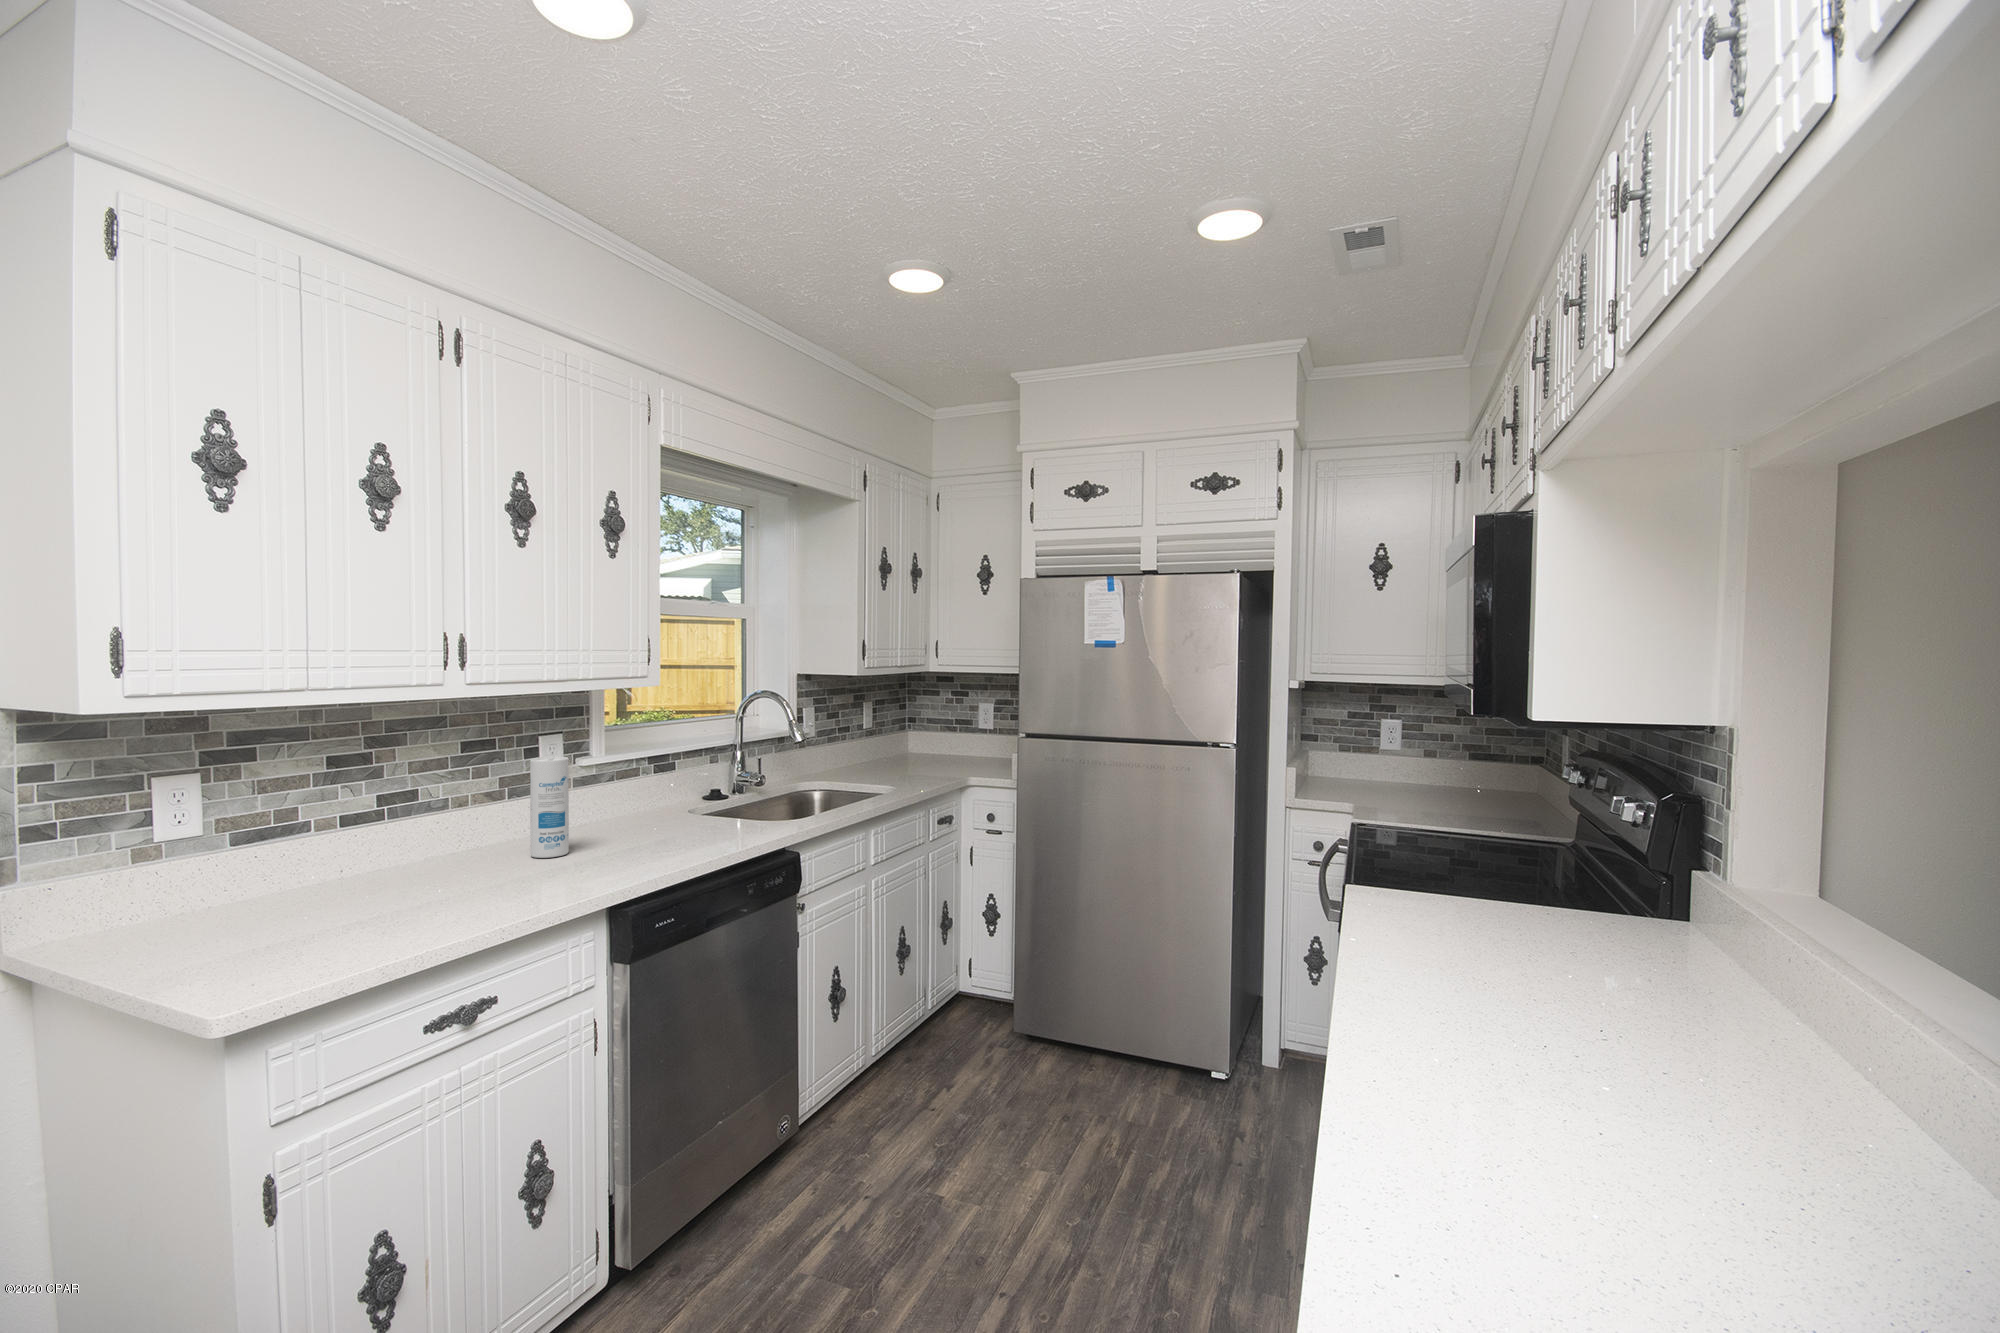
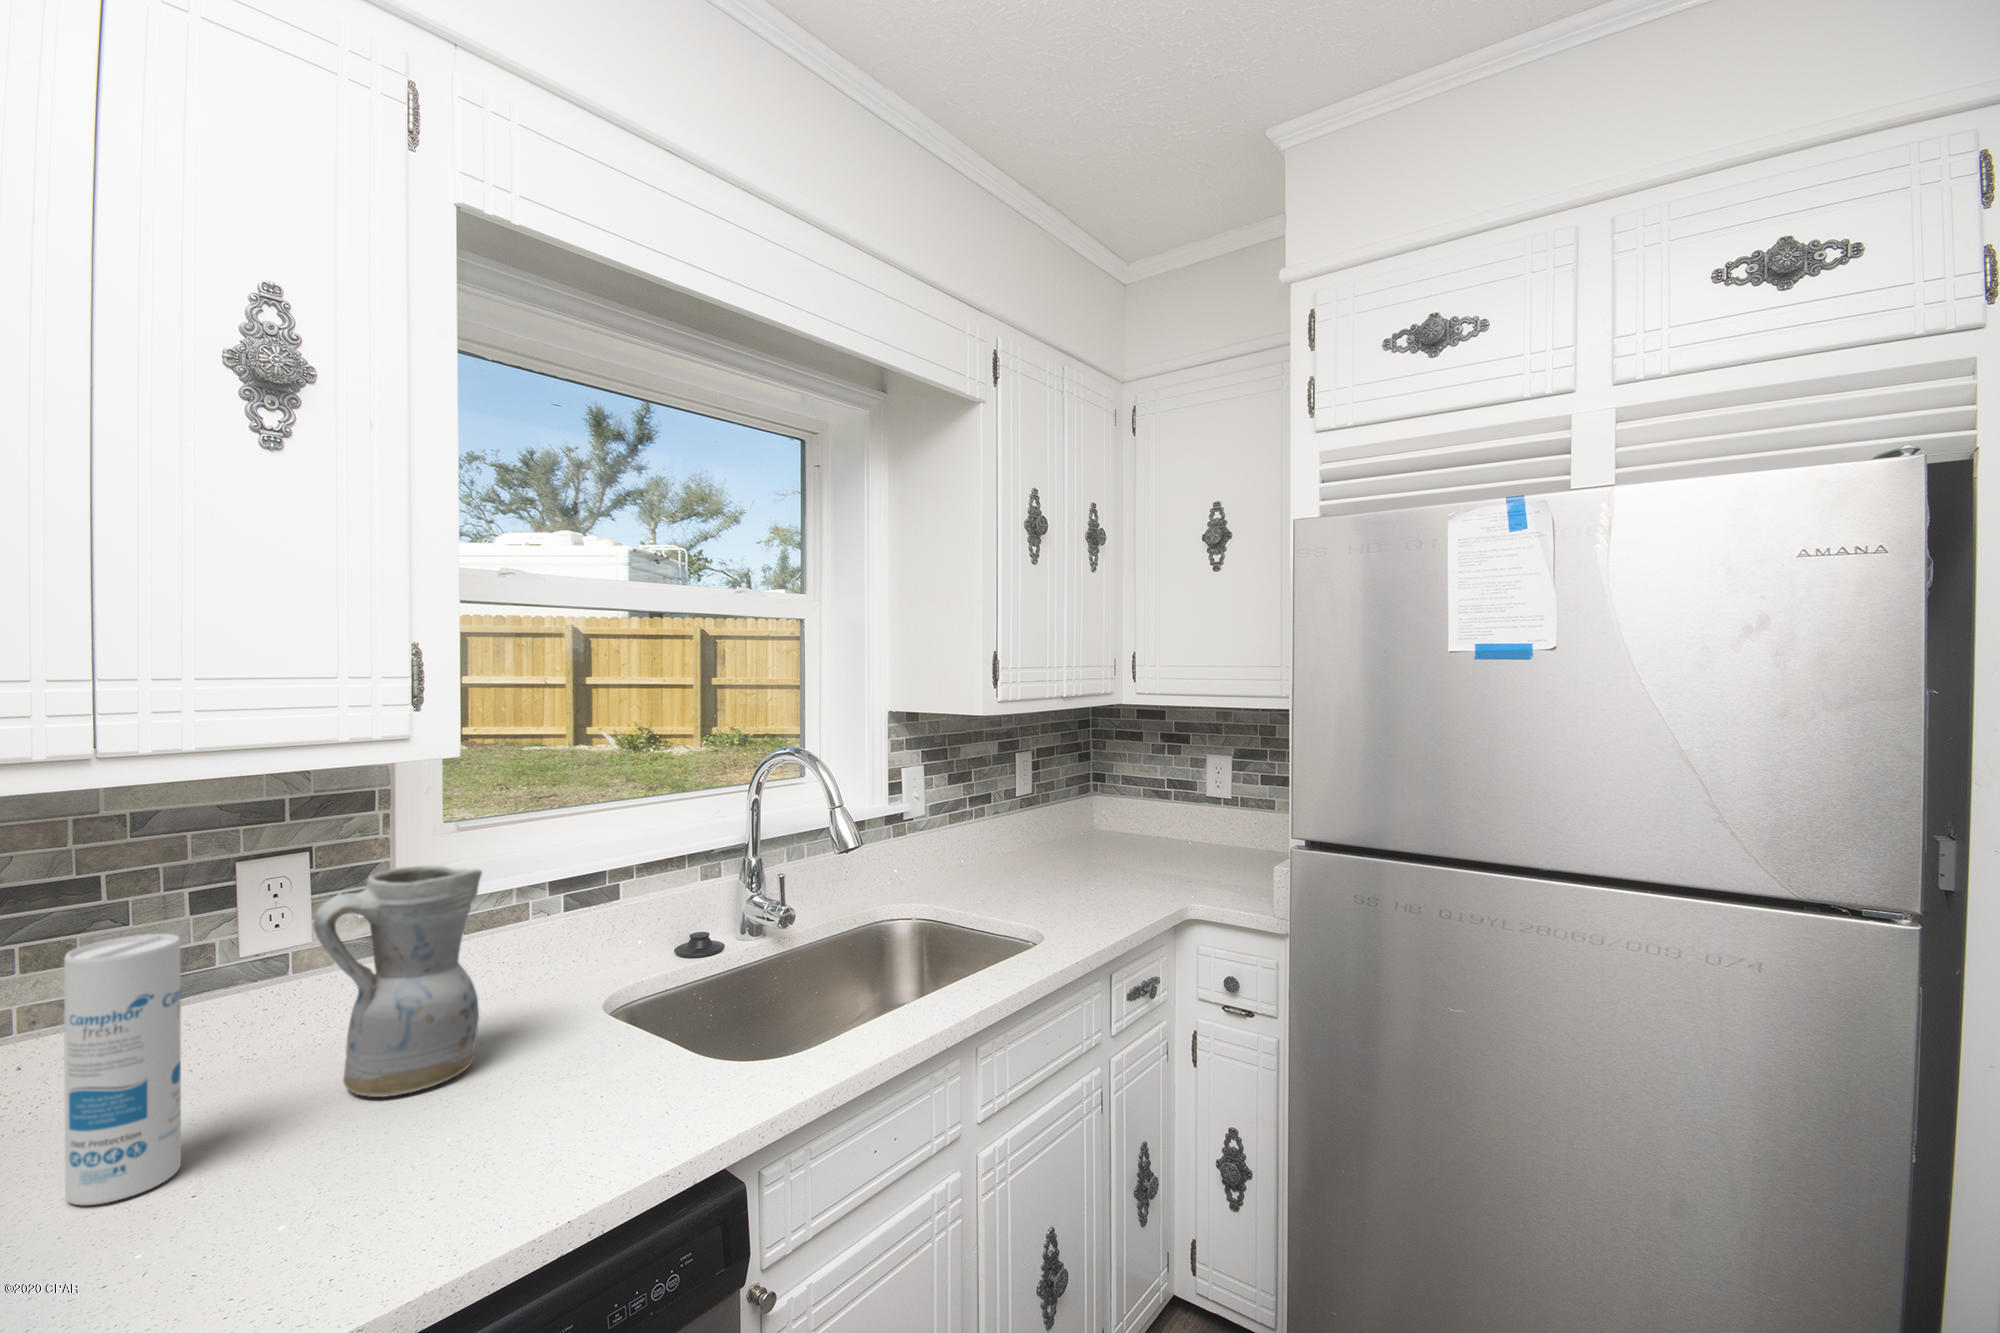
ceramic pitcher: none [593,739,653,836] -> present [313,866,482,1097]

